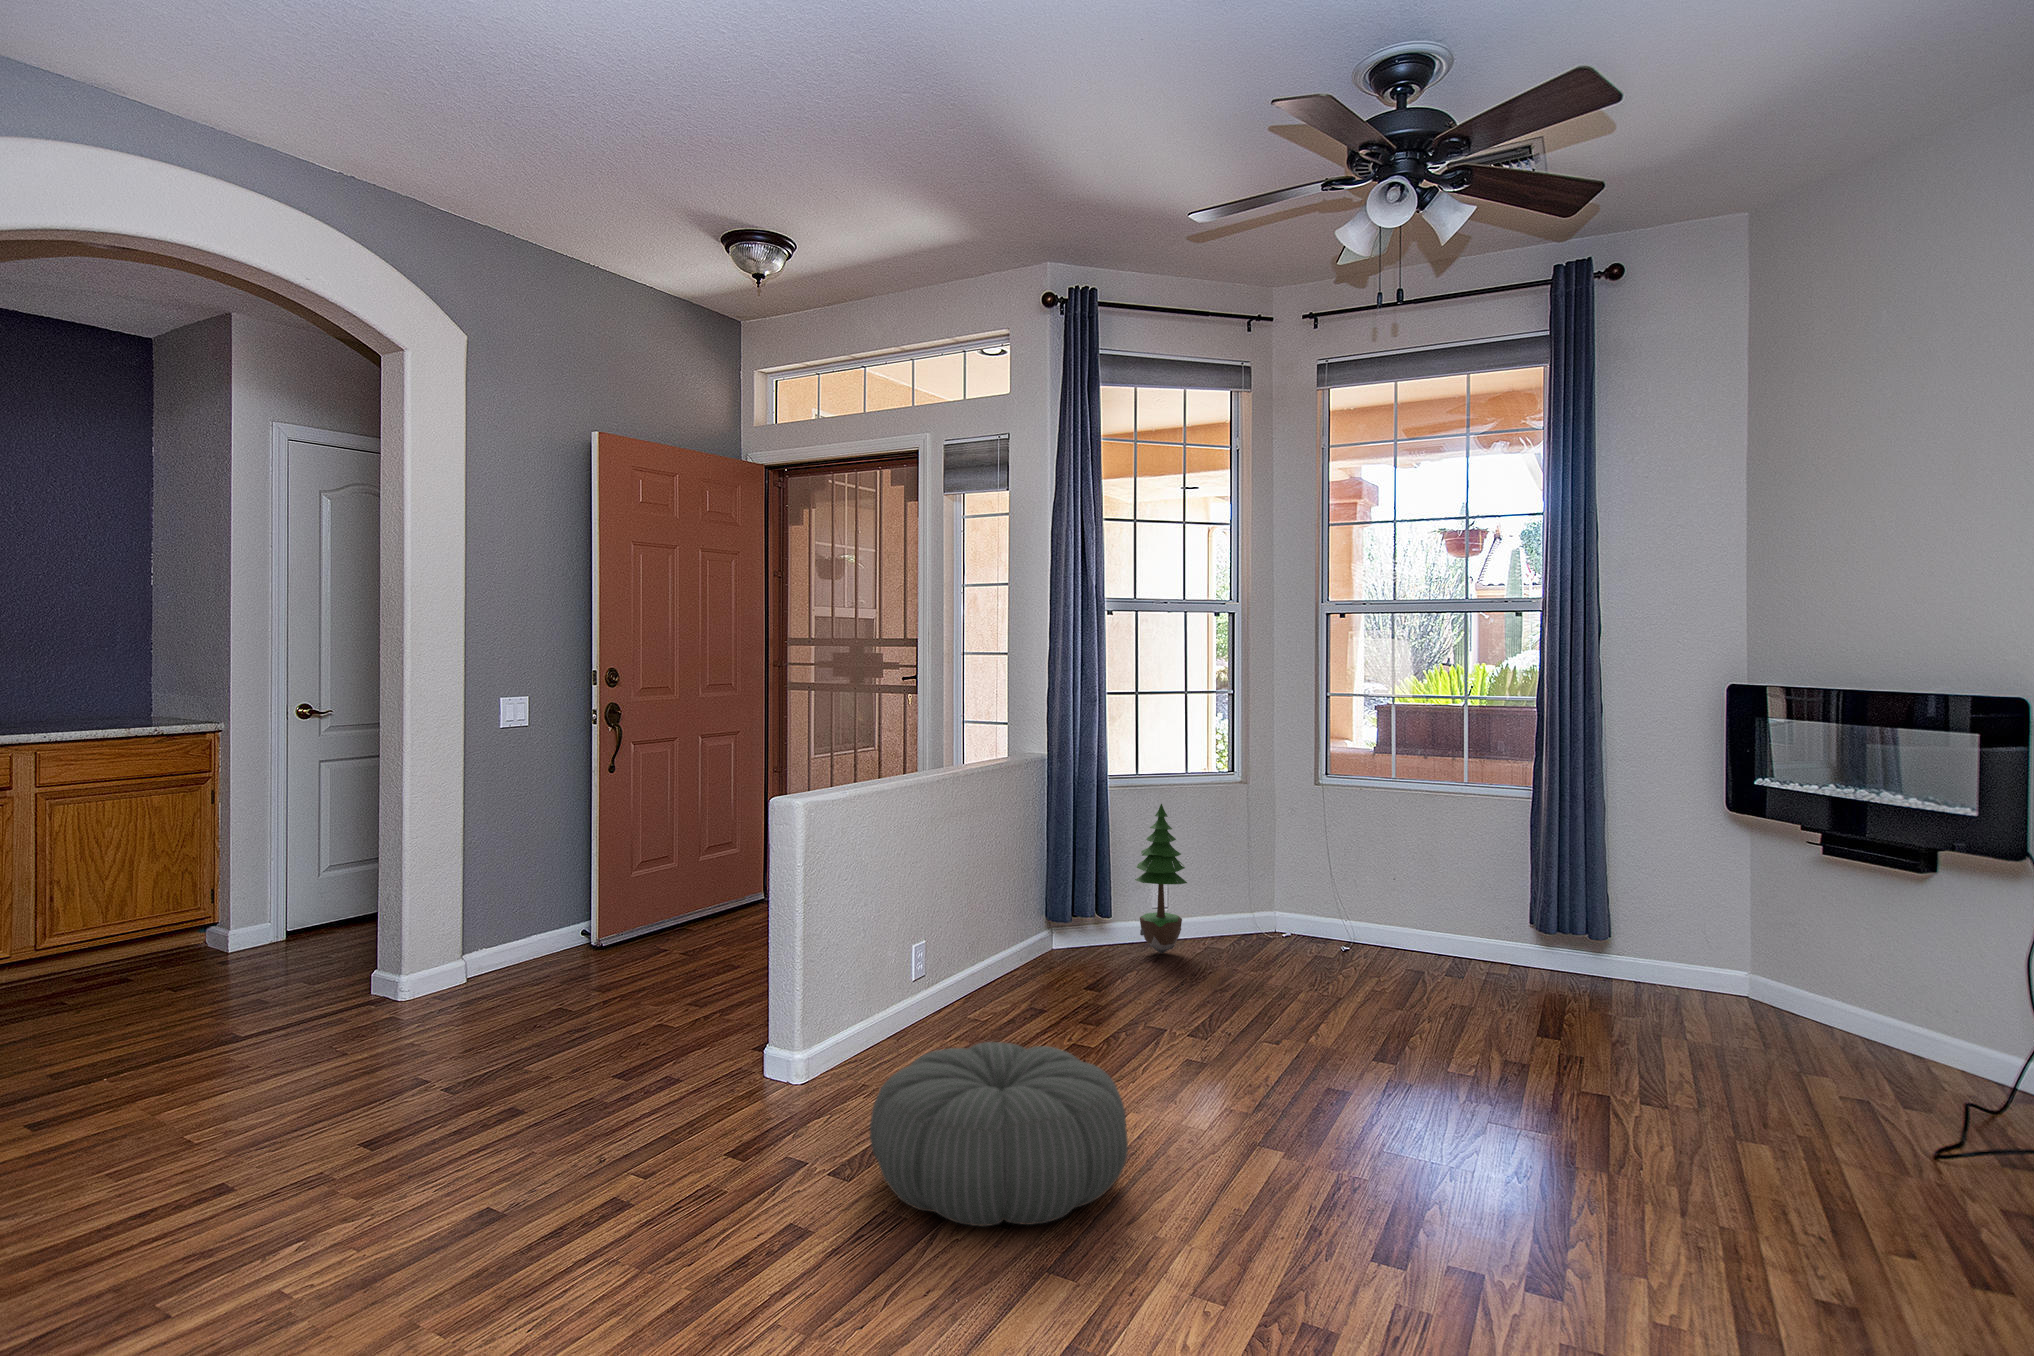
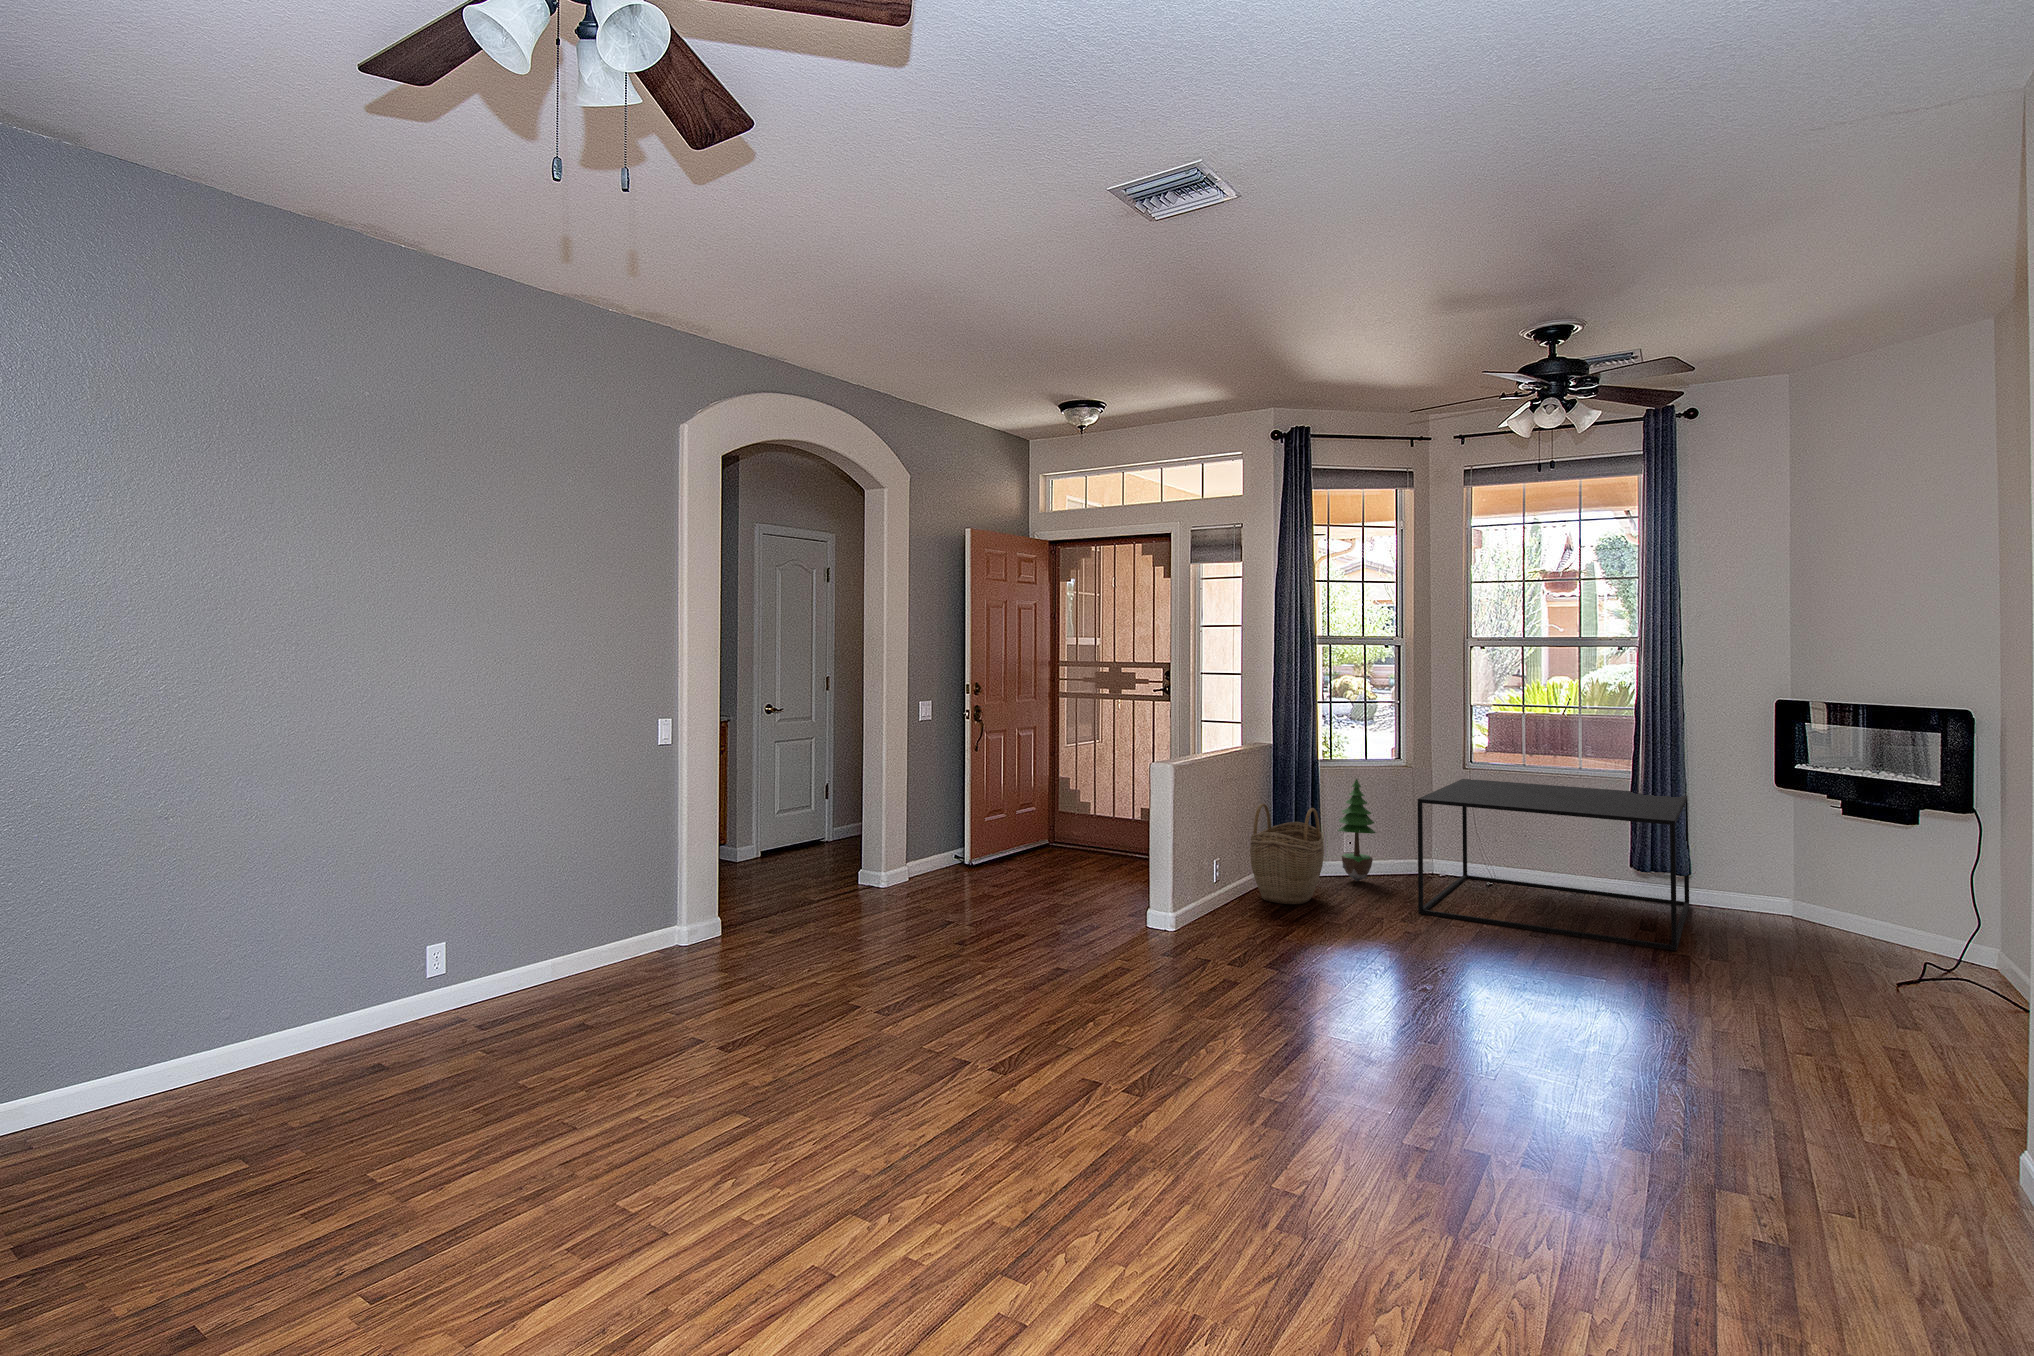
coffee table: none [1222,801,1606,1073] -> present [1417,779,1689,951]
woven basket: none [983,846,1096,1003] -> present [1250,803,1324,904]
pouf: present [870,1042,1128,1226] -> none [1253,908,1409,997]

